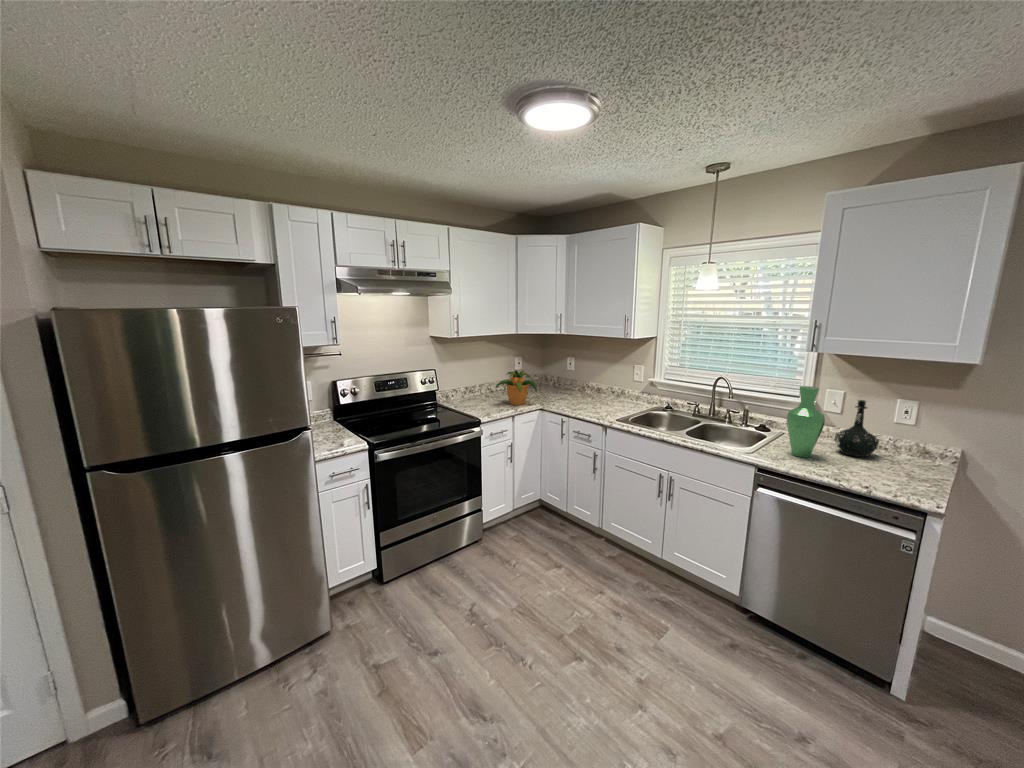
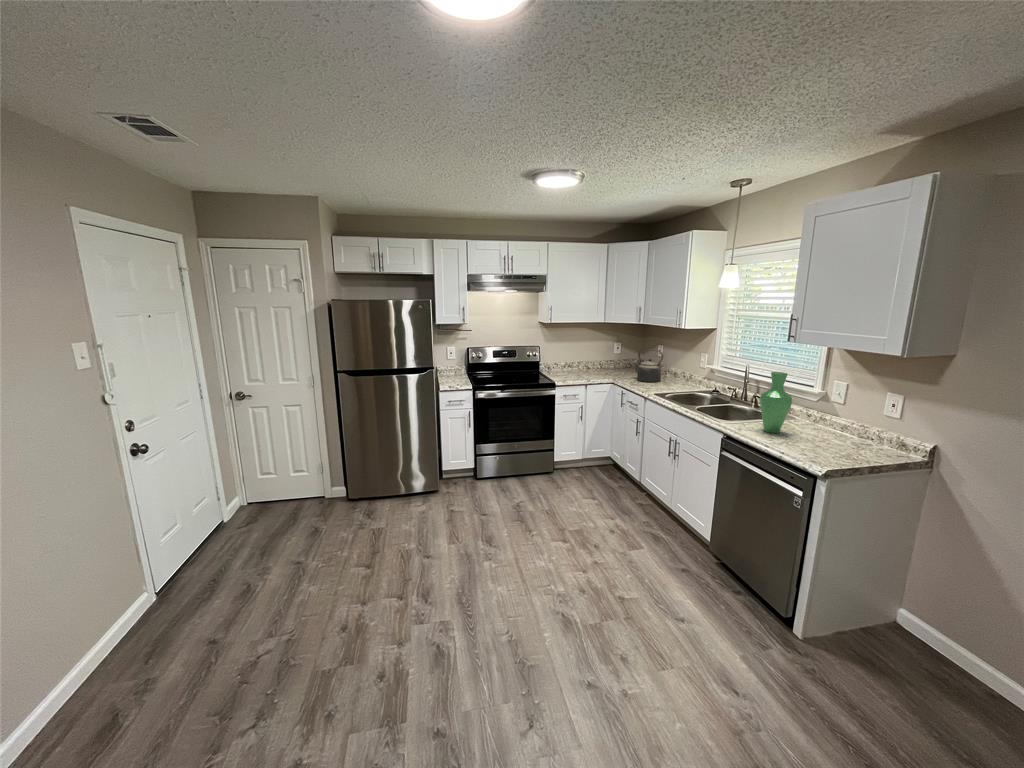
kettle: none [558,364,594,404] -> present [634,349,663,382]
potted plant: present [496,370,537,405] -> none [580,350,615,378]
bottle: present [835,400,879,457] -> none [814,389,854,441]

